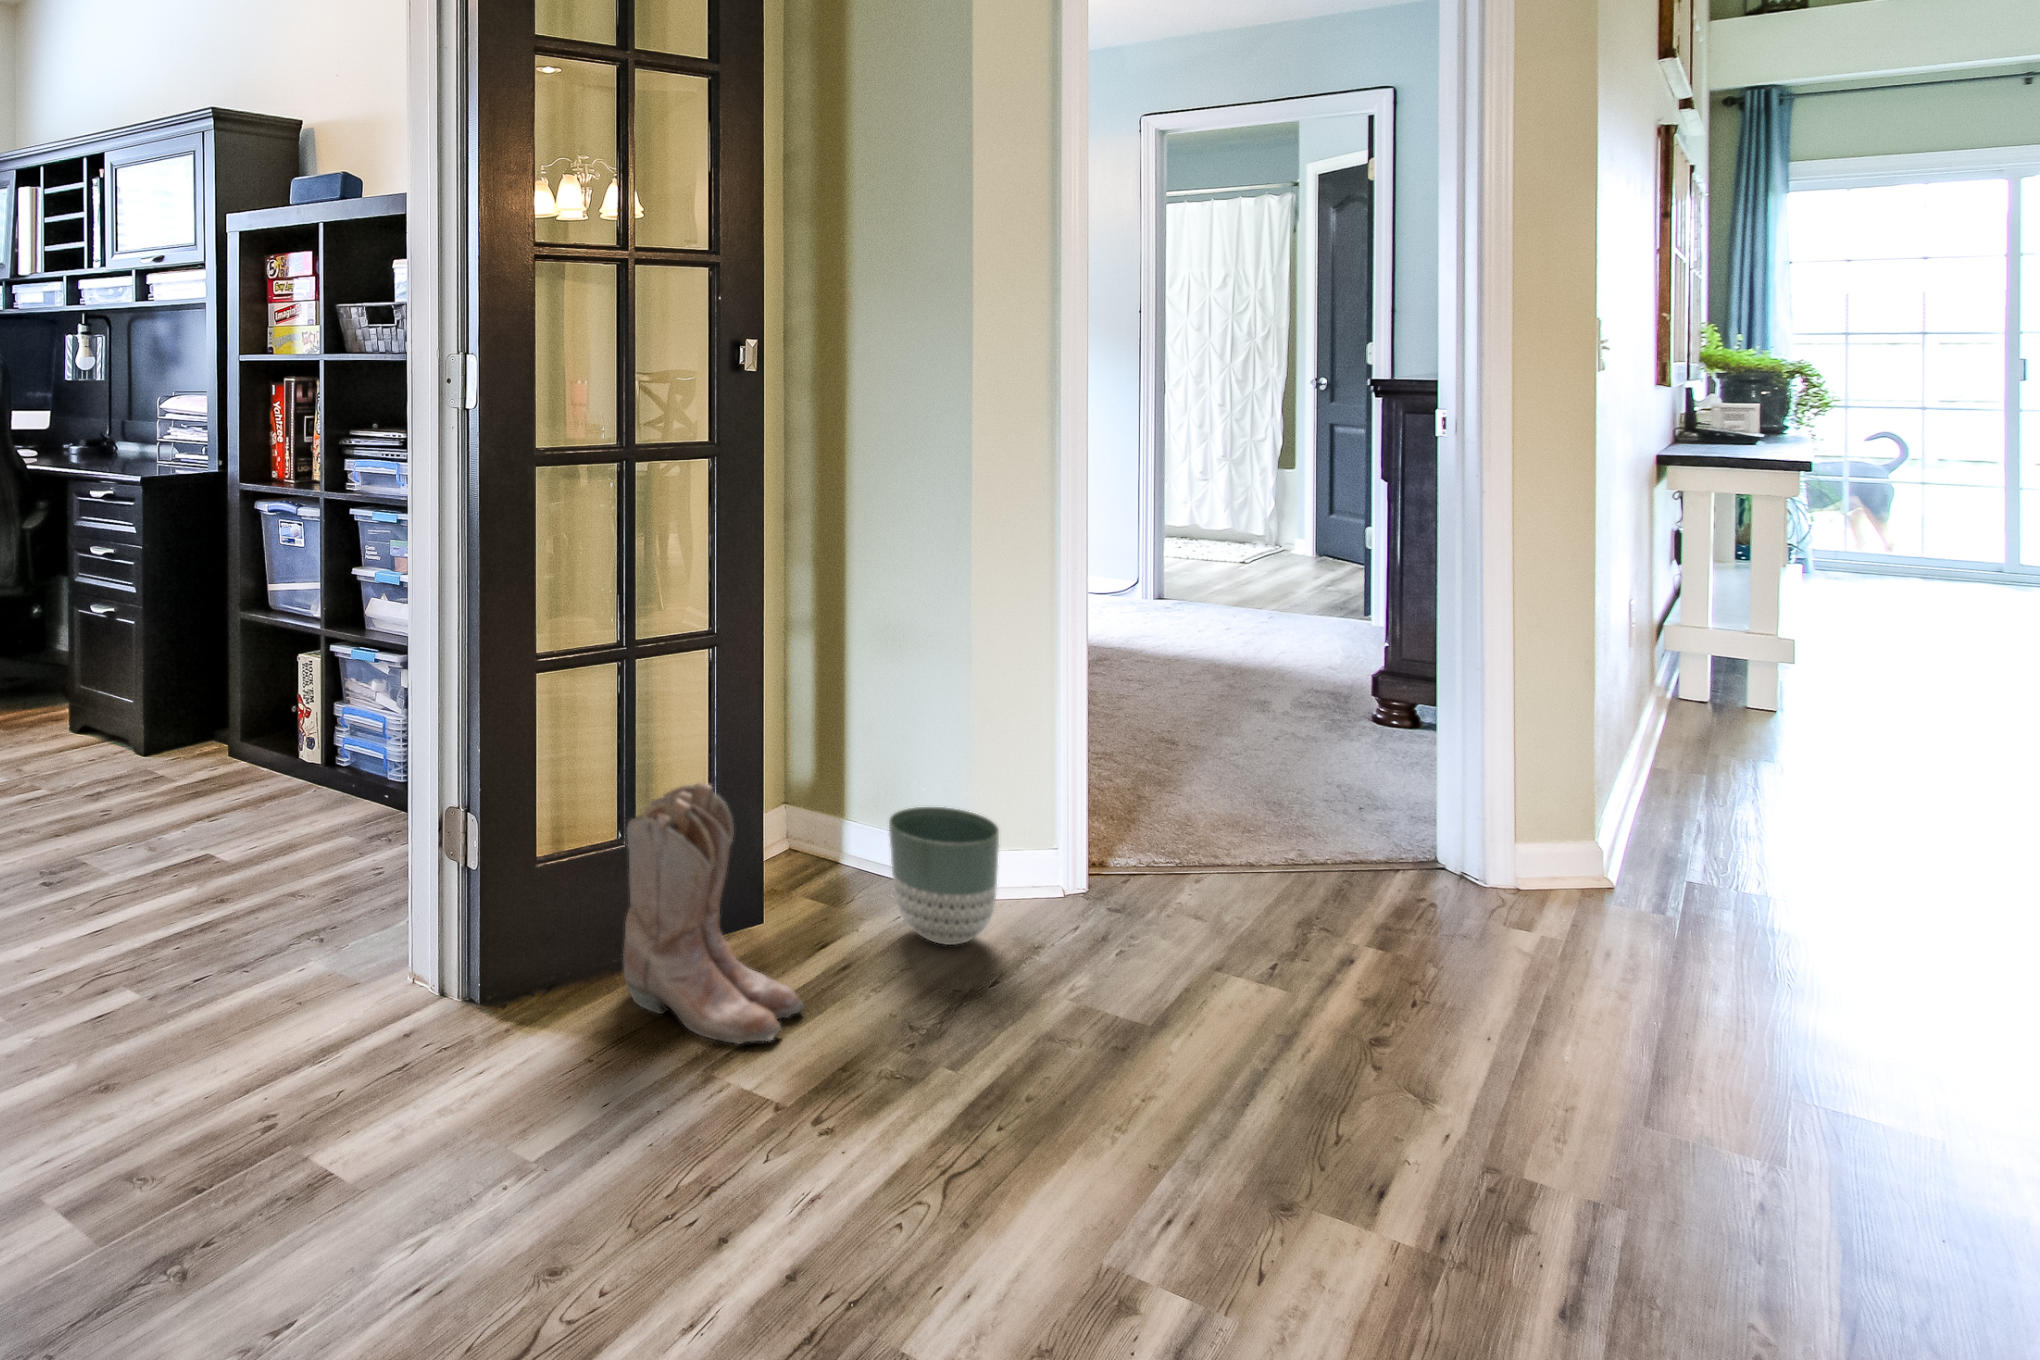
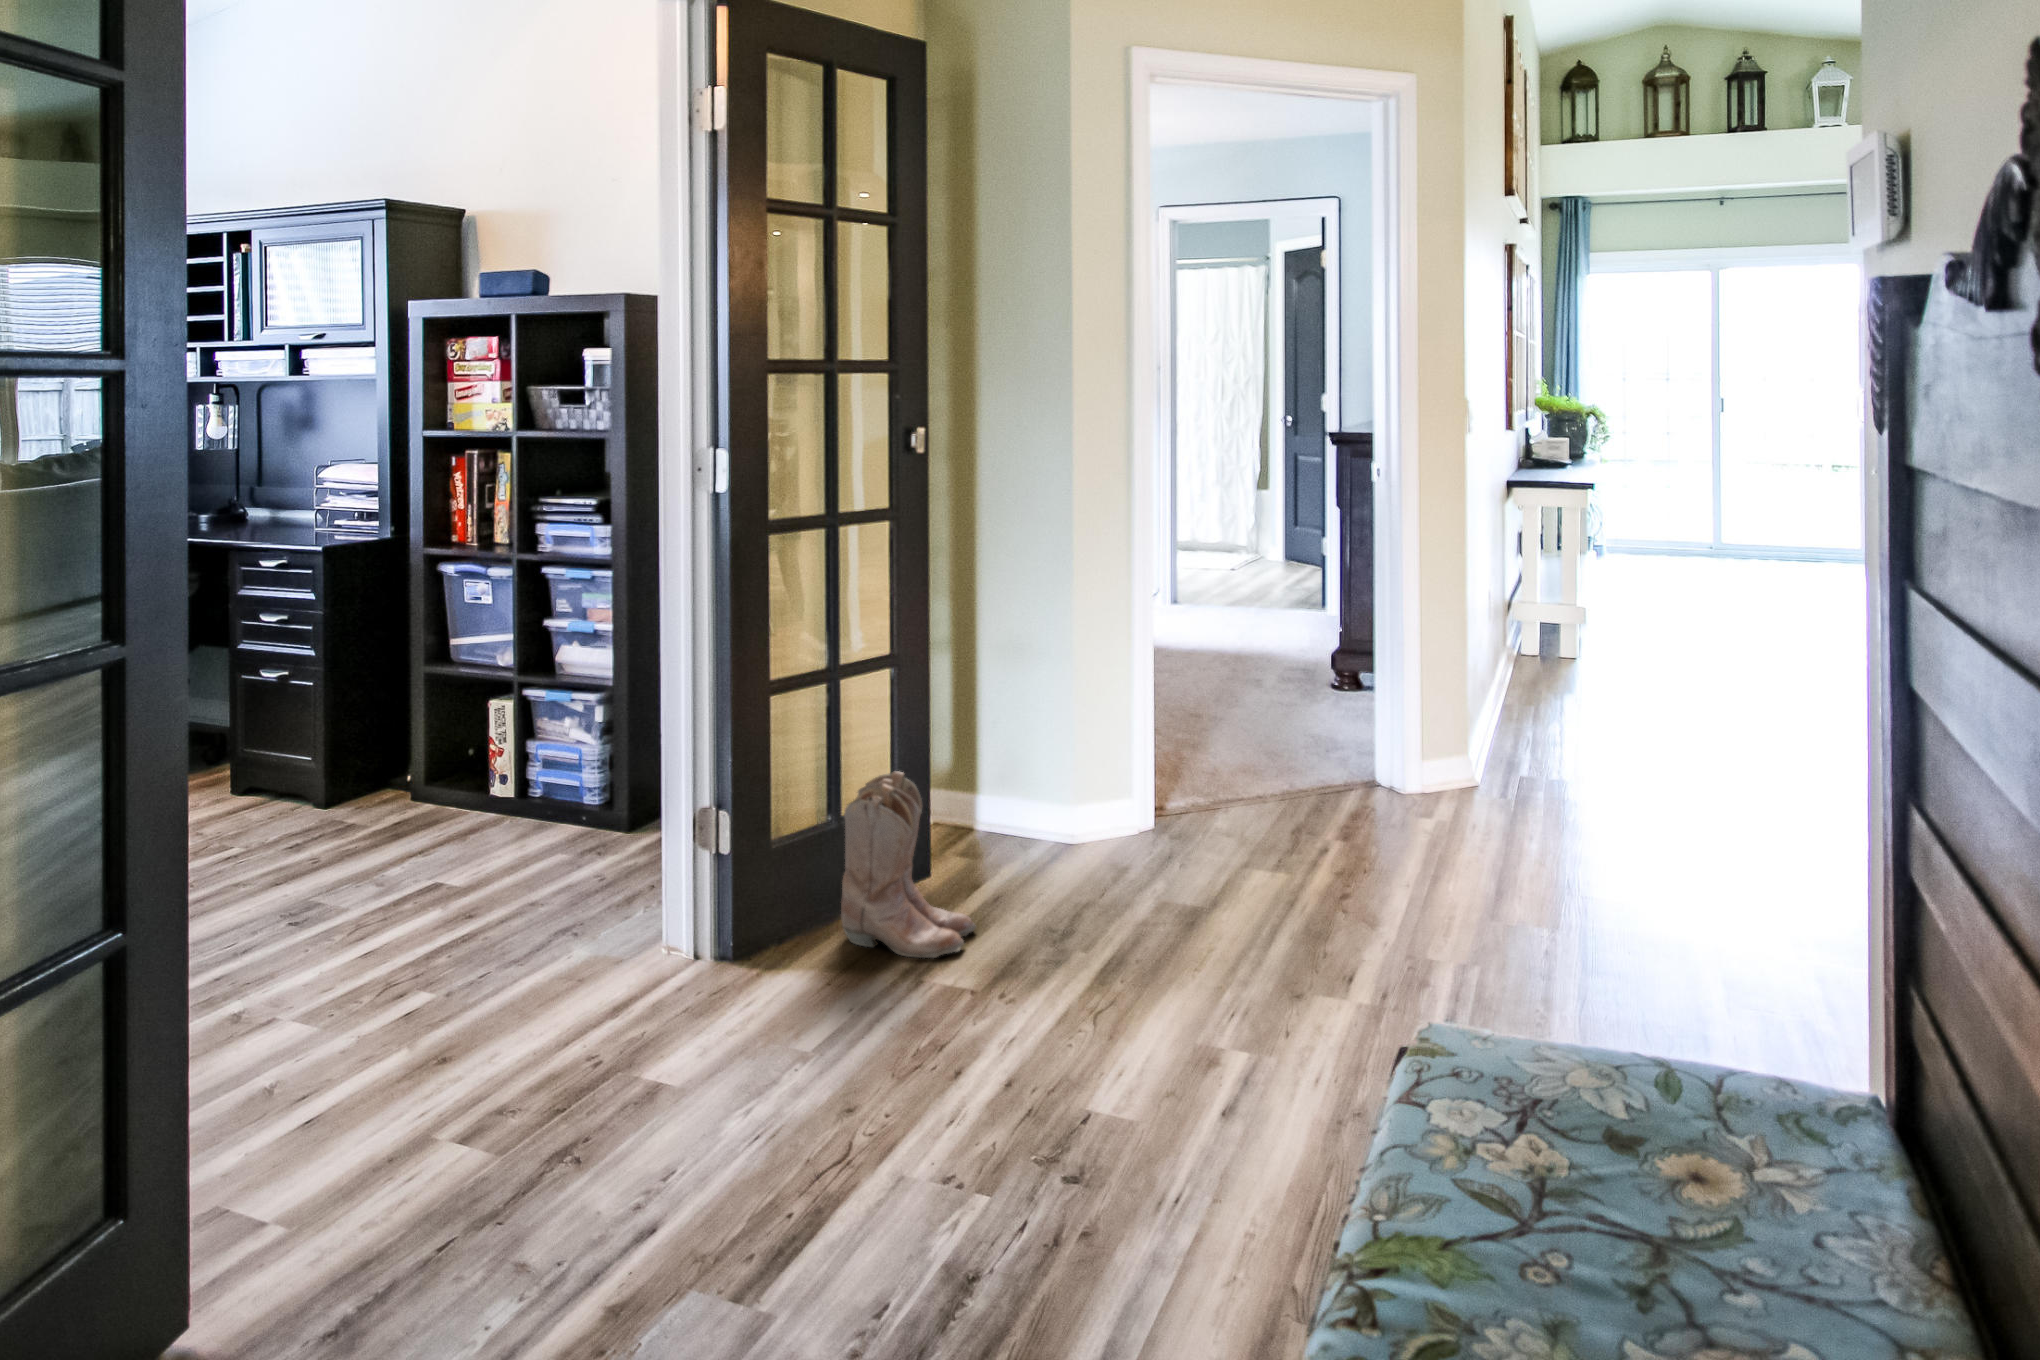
planter: present [889,807,999,945] -> none [1024,774,1101,873]

